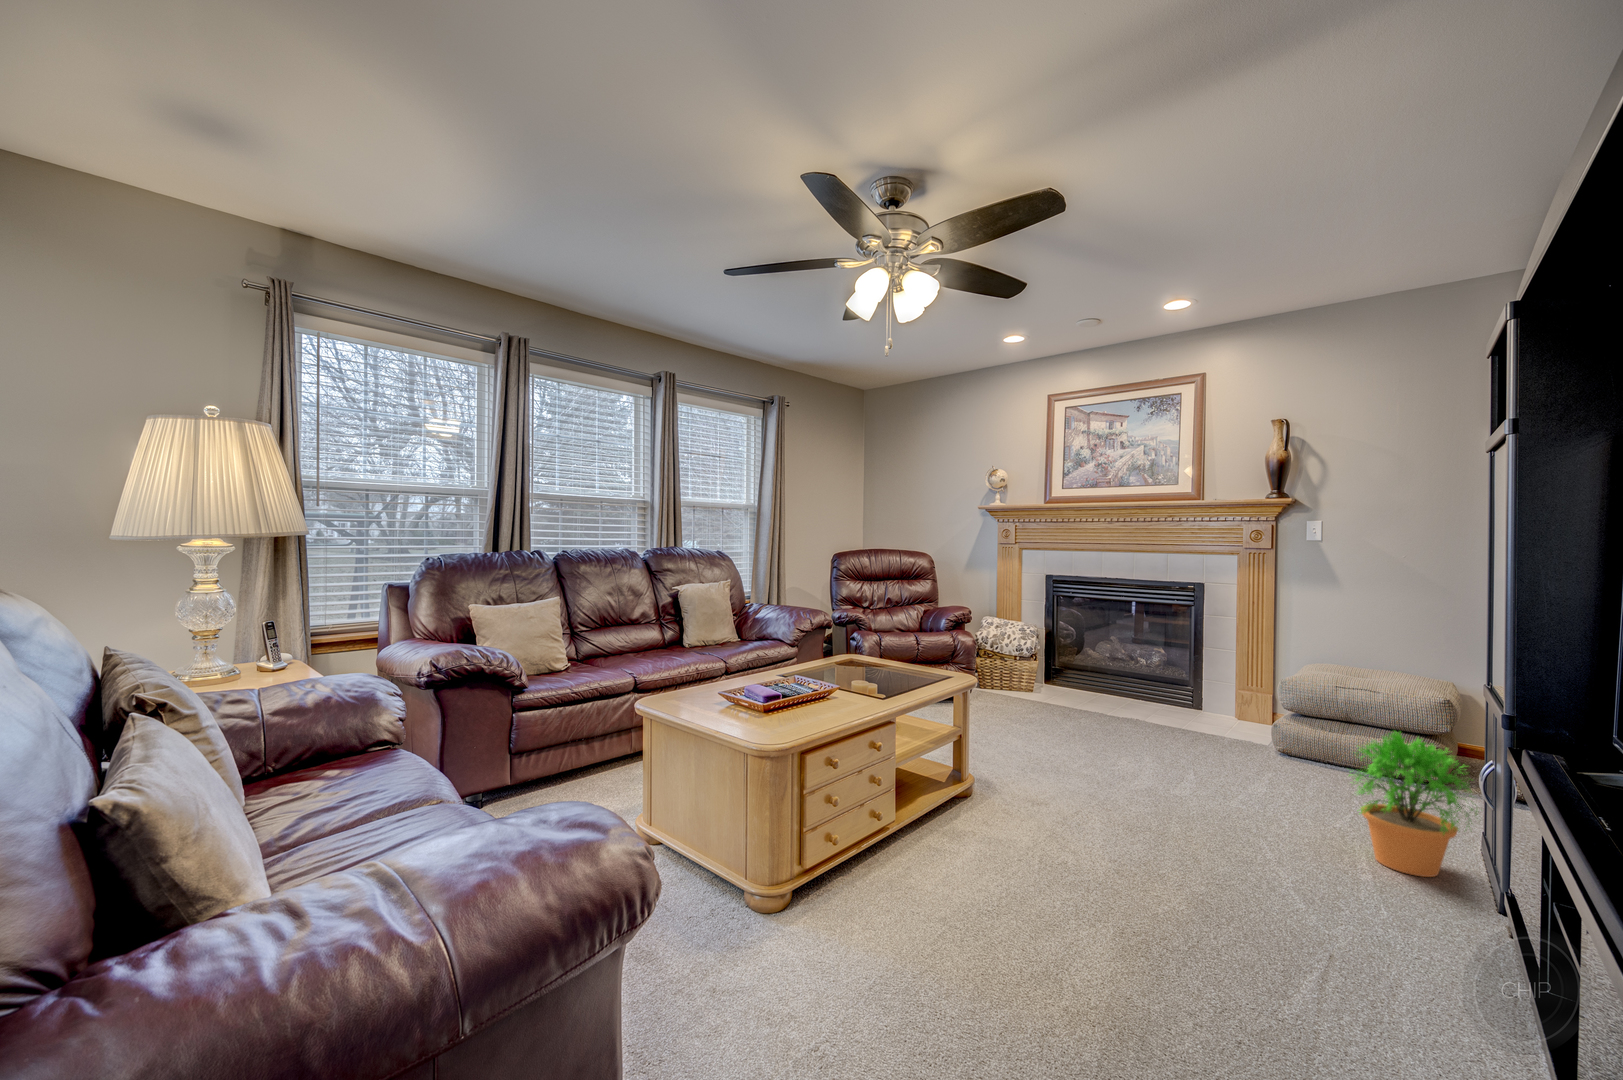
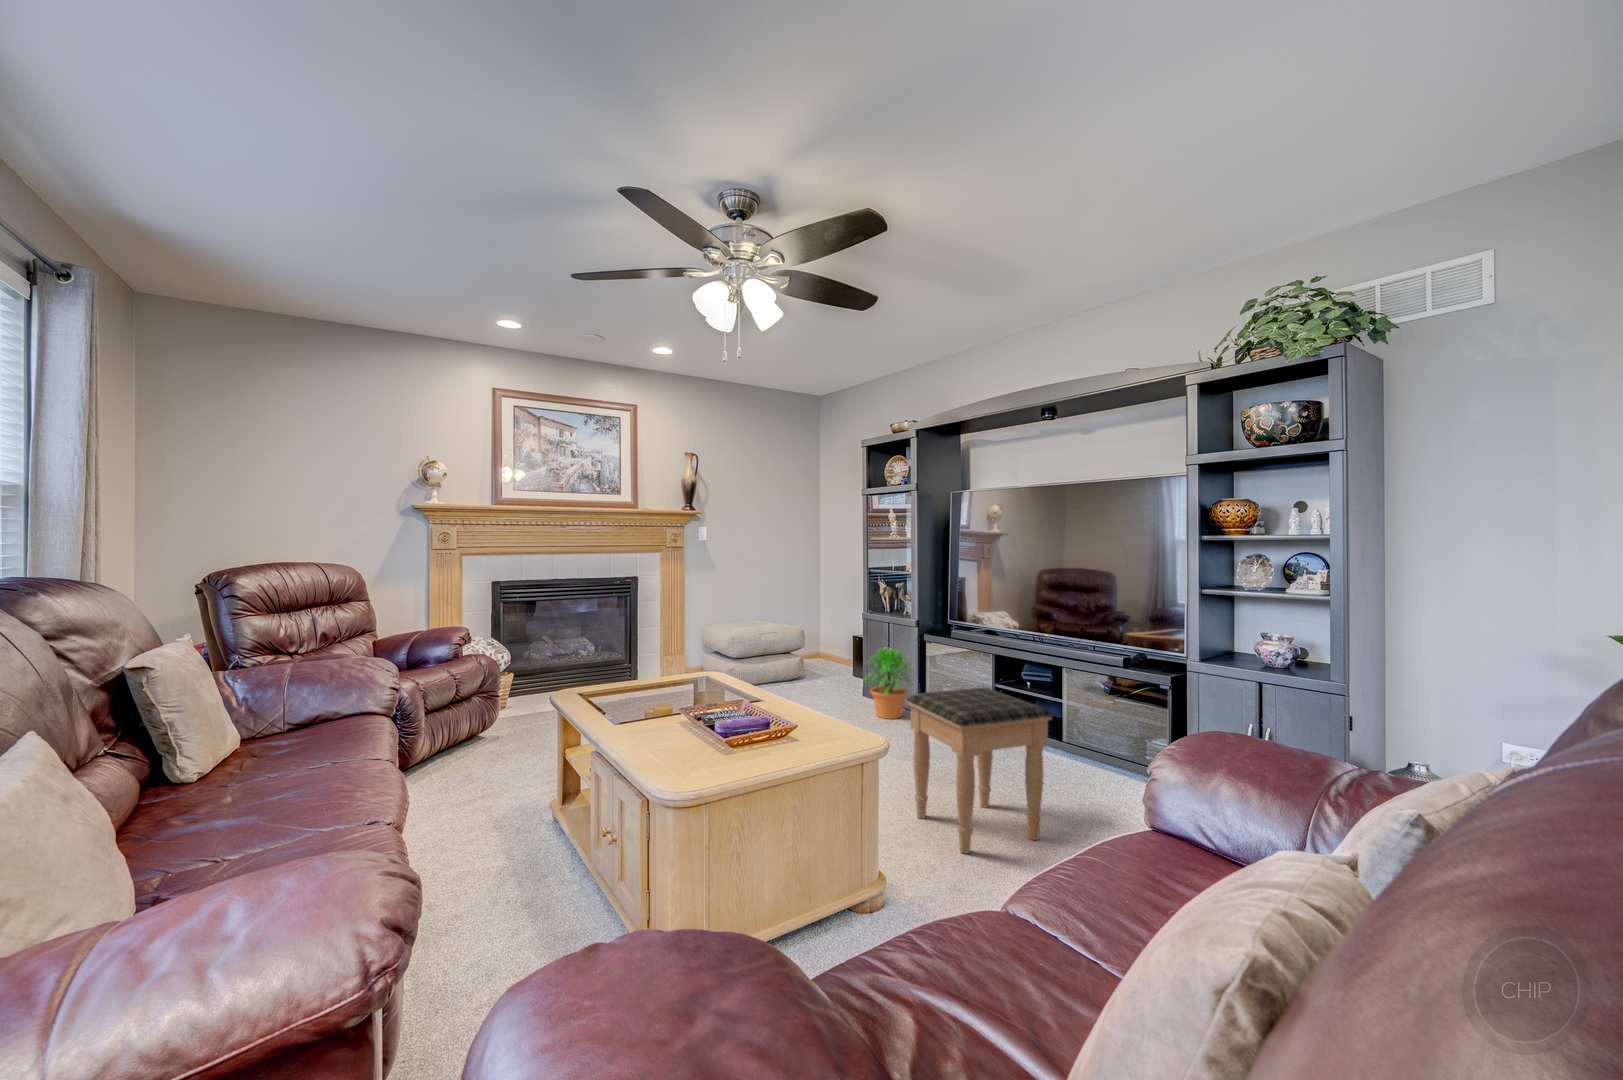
footstool: none [913,733,1137,1010] -> present [907,688,1052,853]

